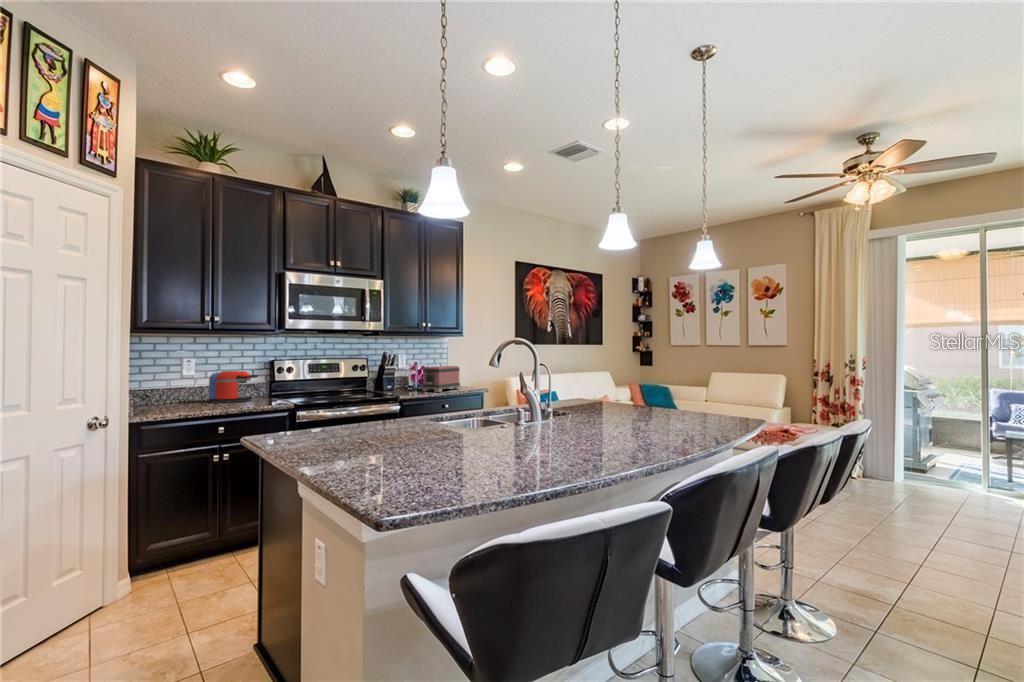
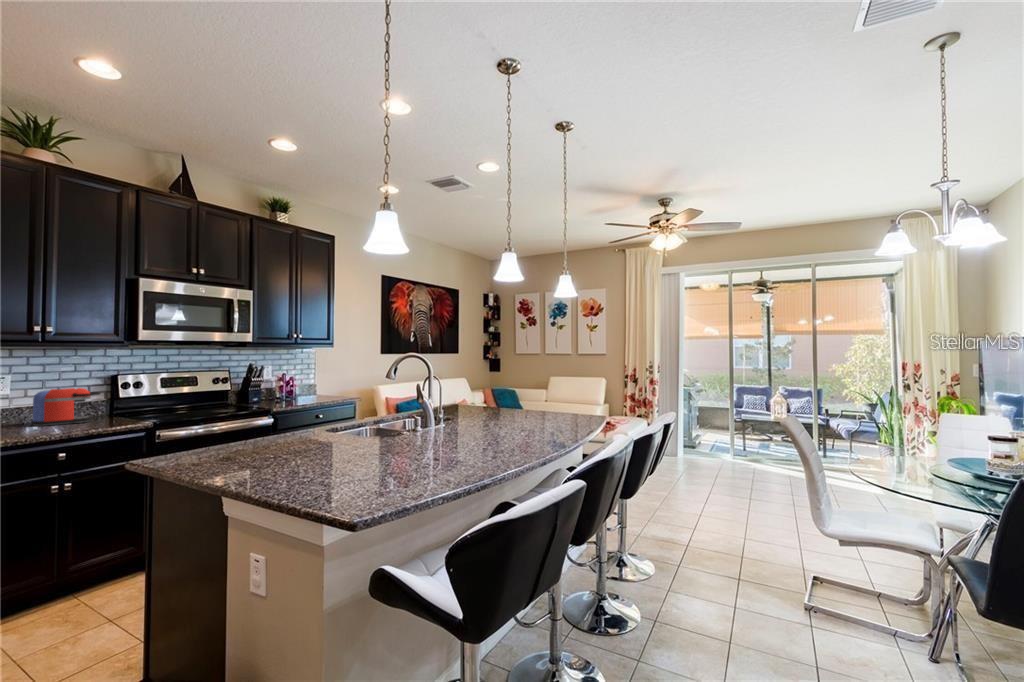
toaster: present [422,366,460,392] -> none [291,376,332,403]

